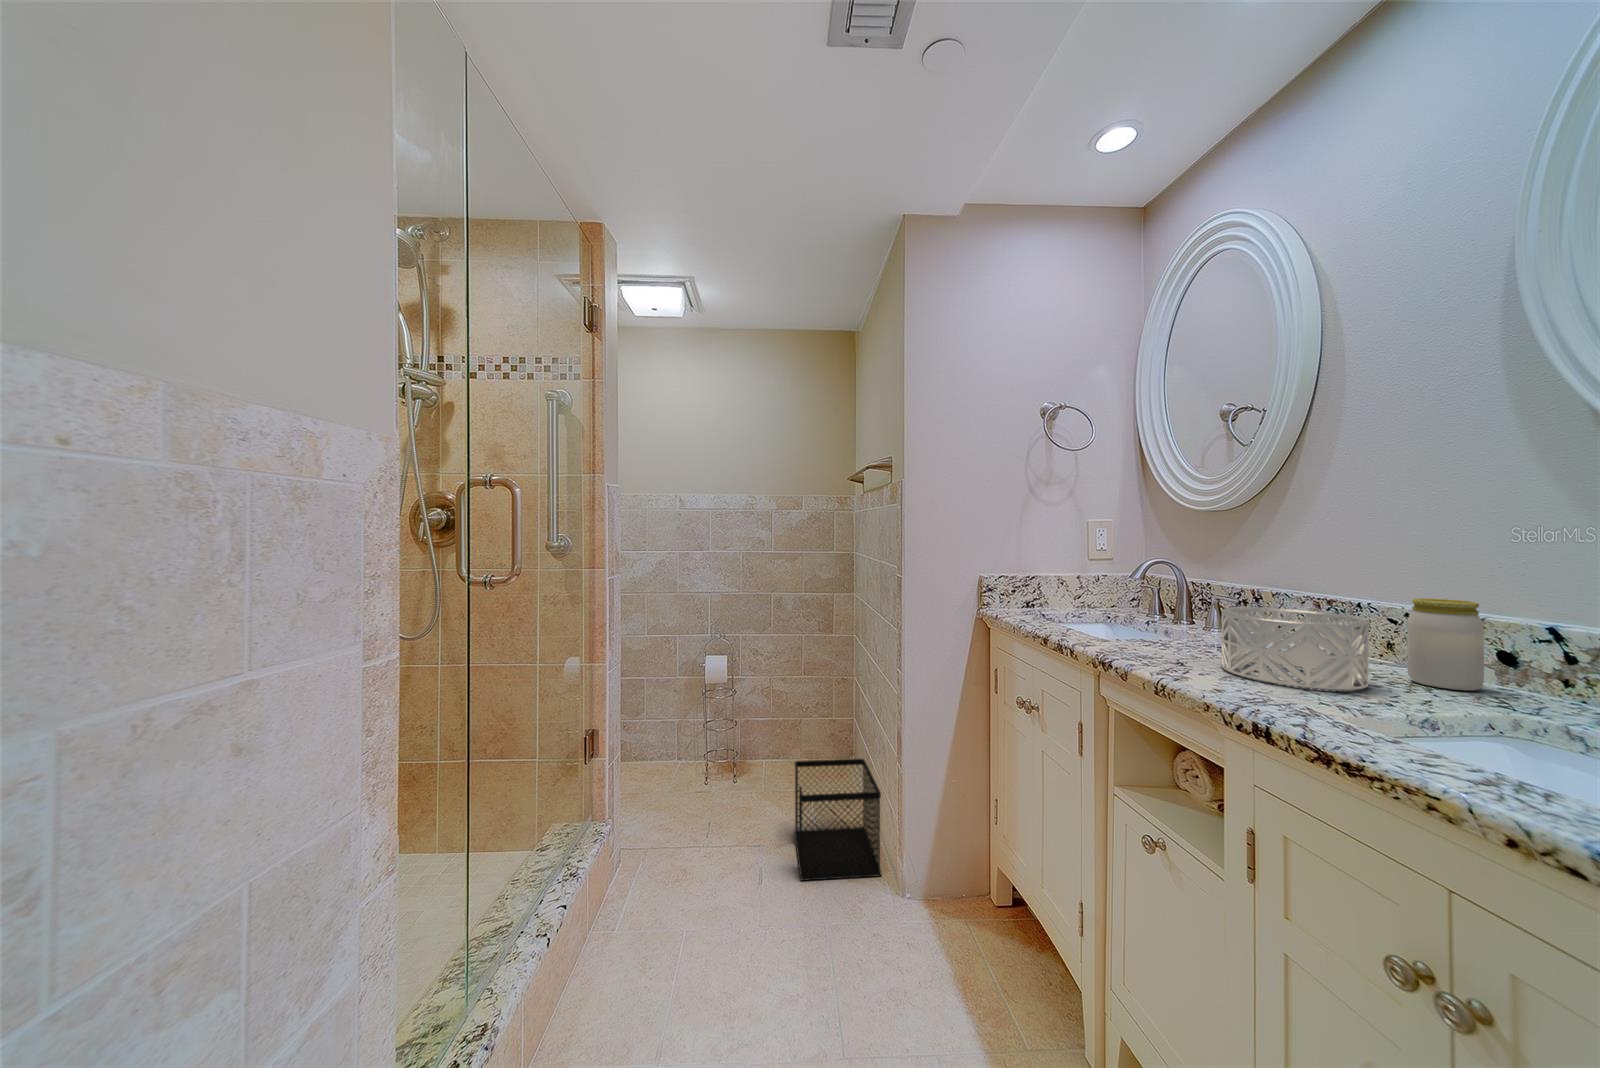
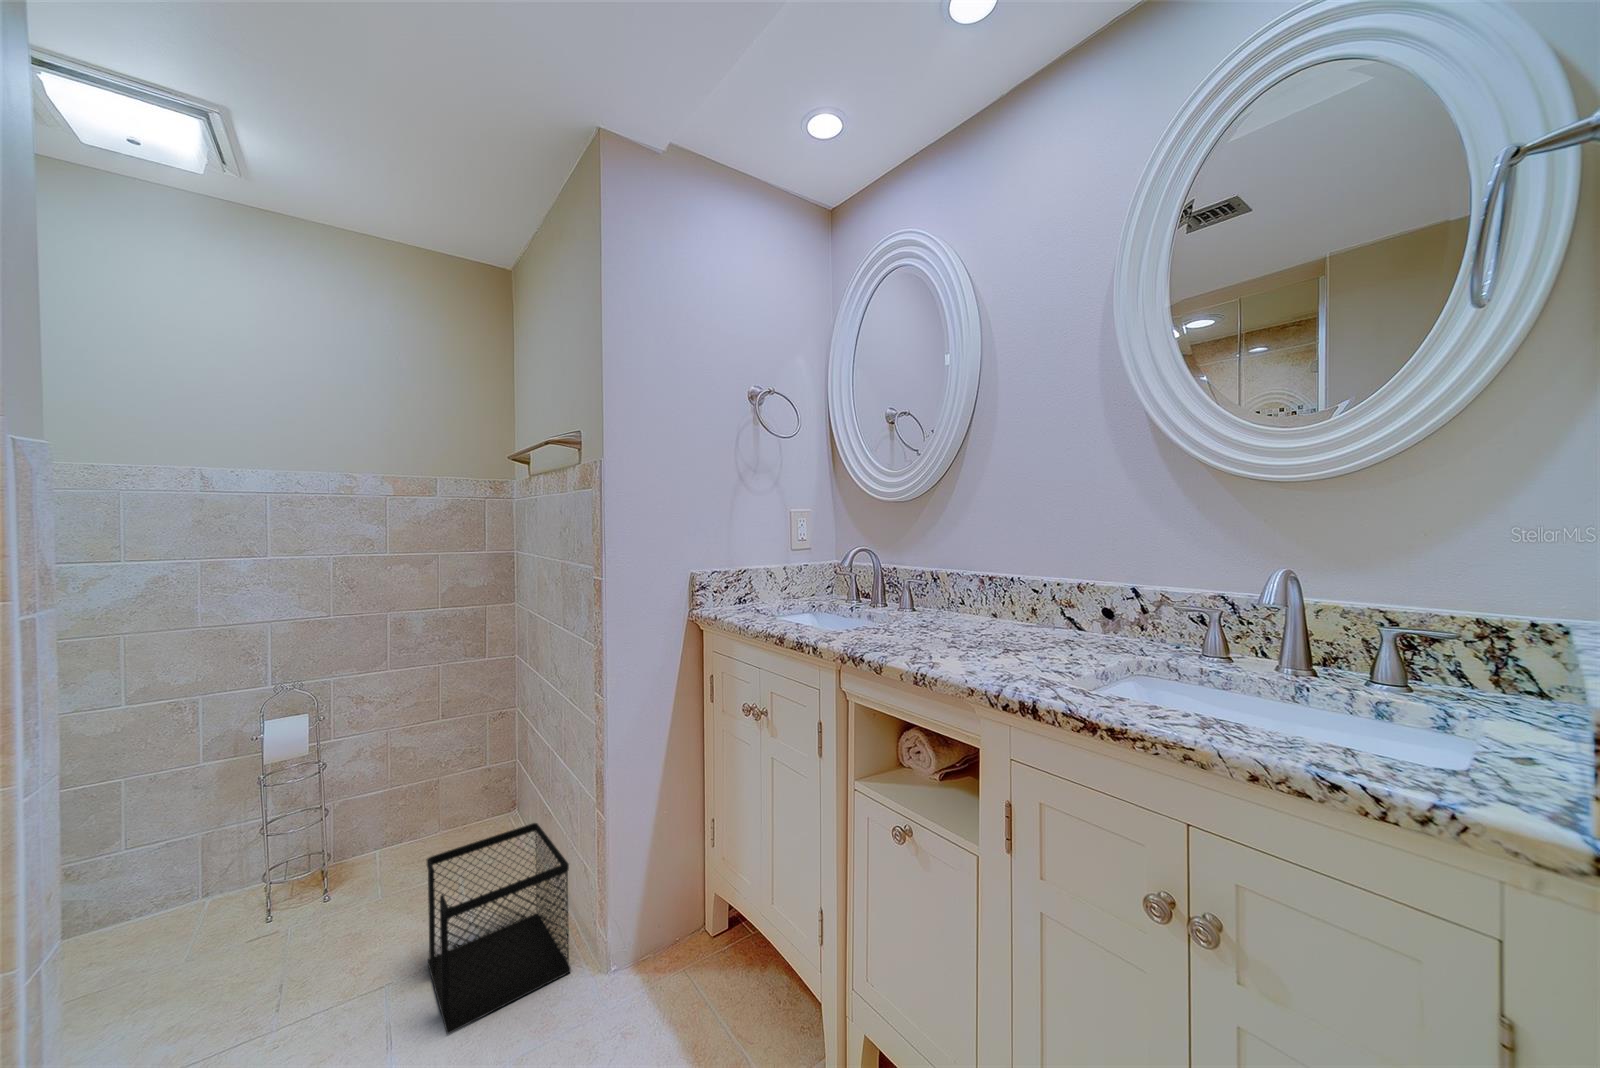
jar: present [1407,598,1484,691] -> none [1057,571,1100,642]
decorative bowl: present [1221,607,1368,691] -> none [946,586,1050,659]

